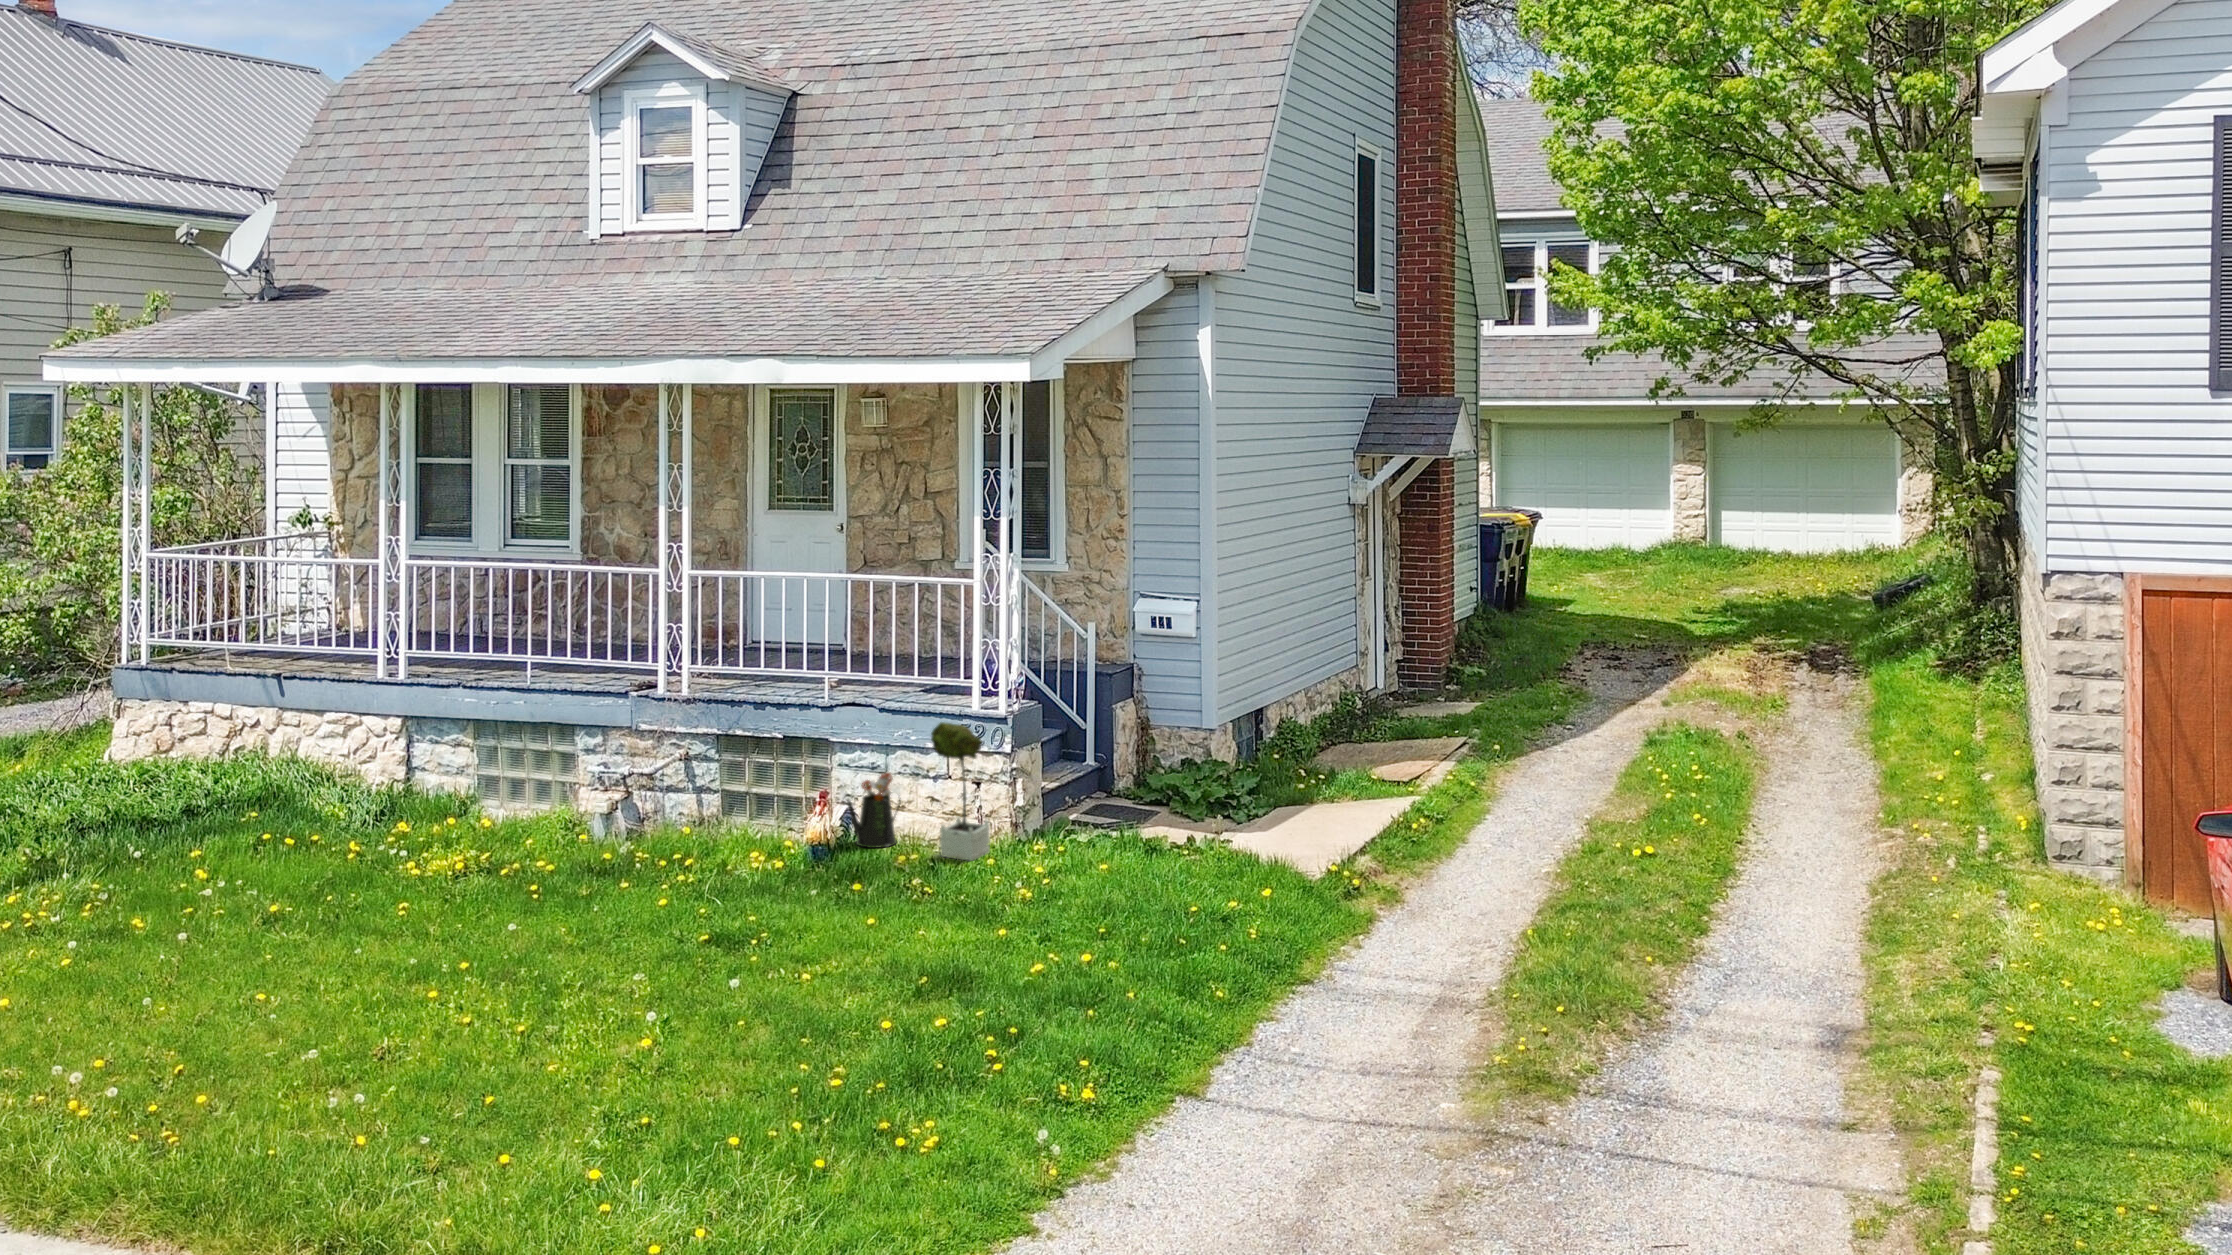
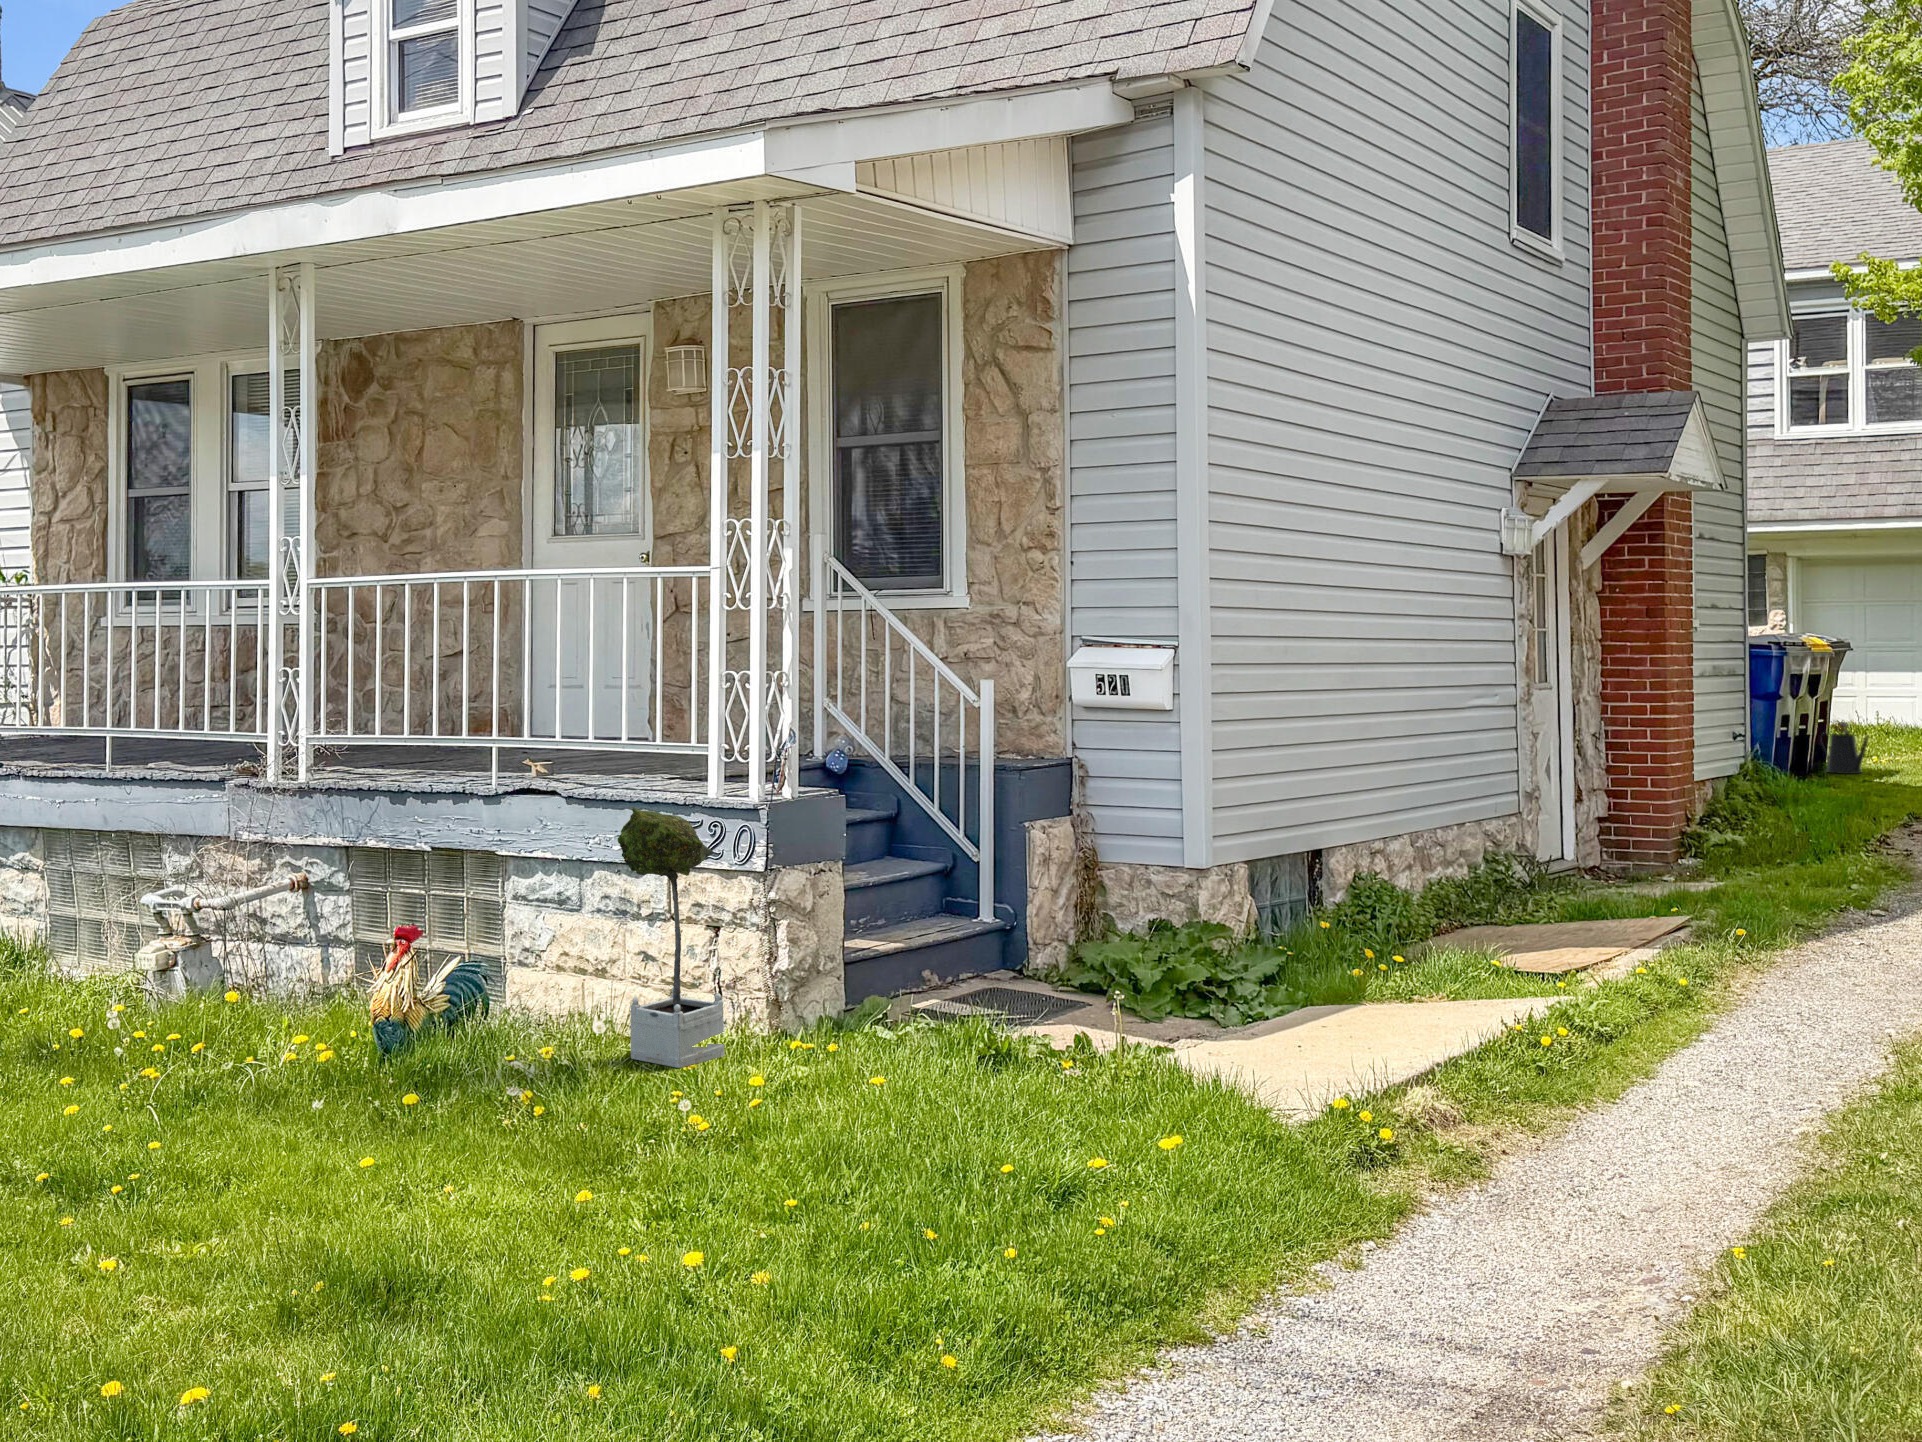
watering can: present [847,773,899,848] -> present [1827,721,1868,774]

